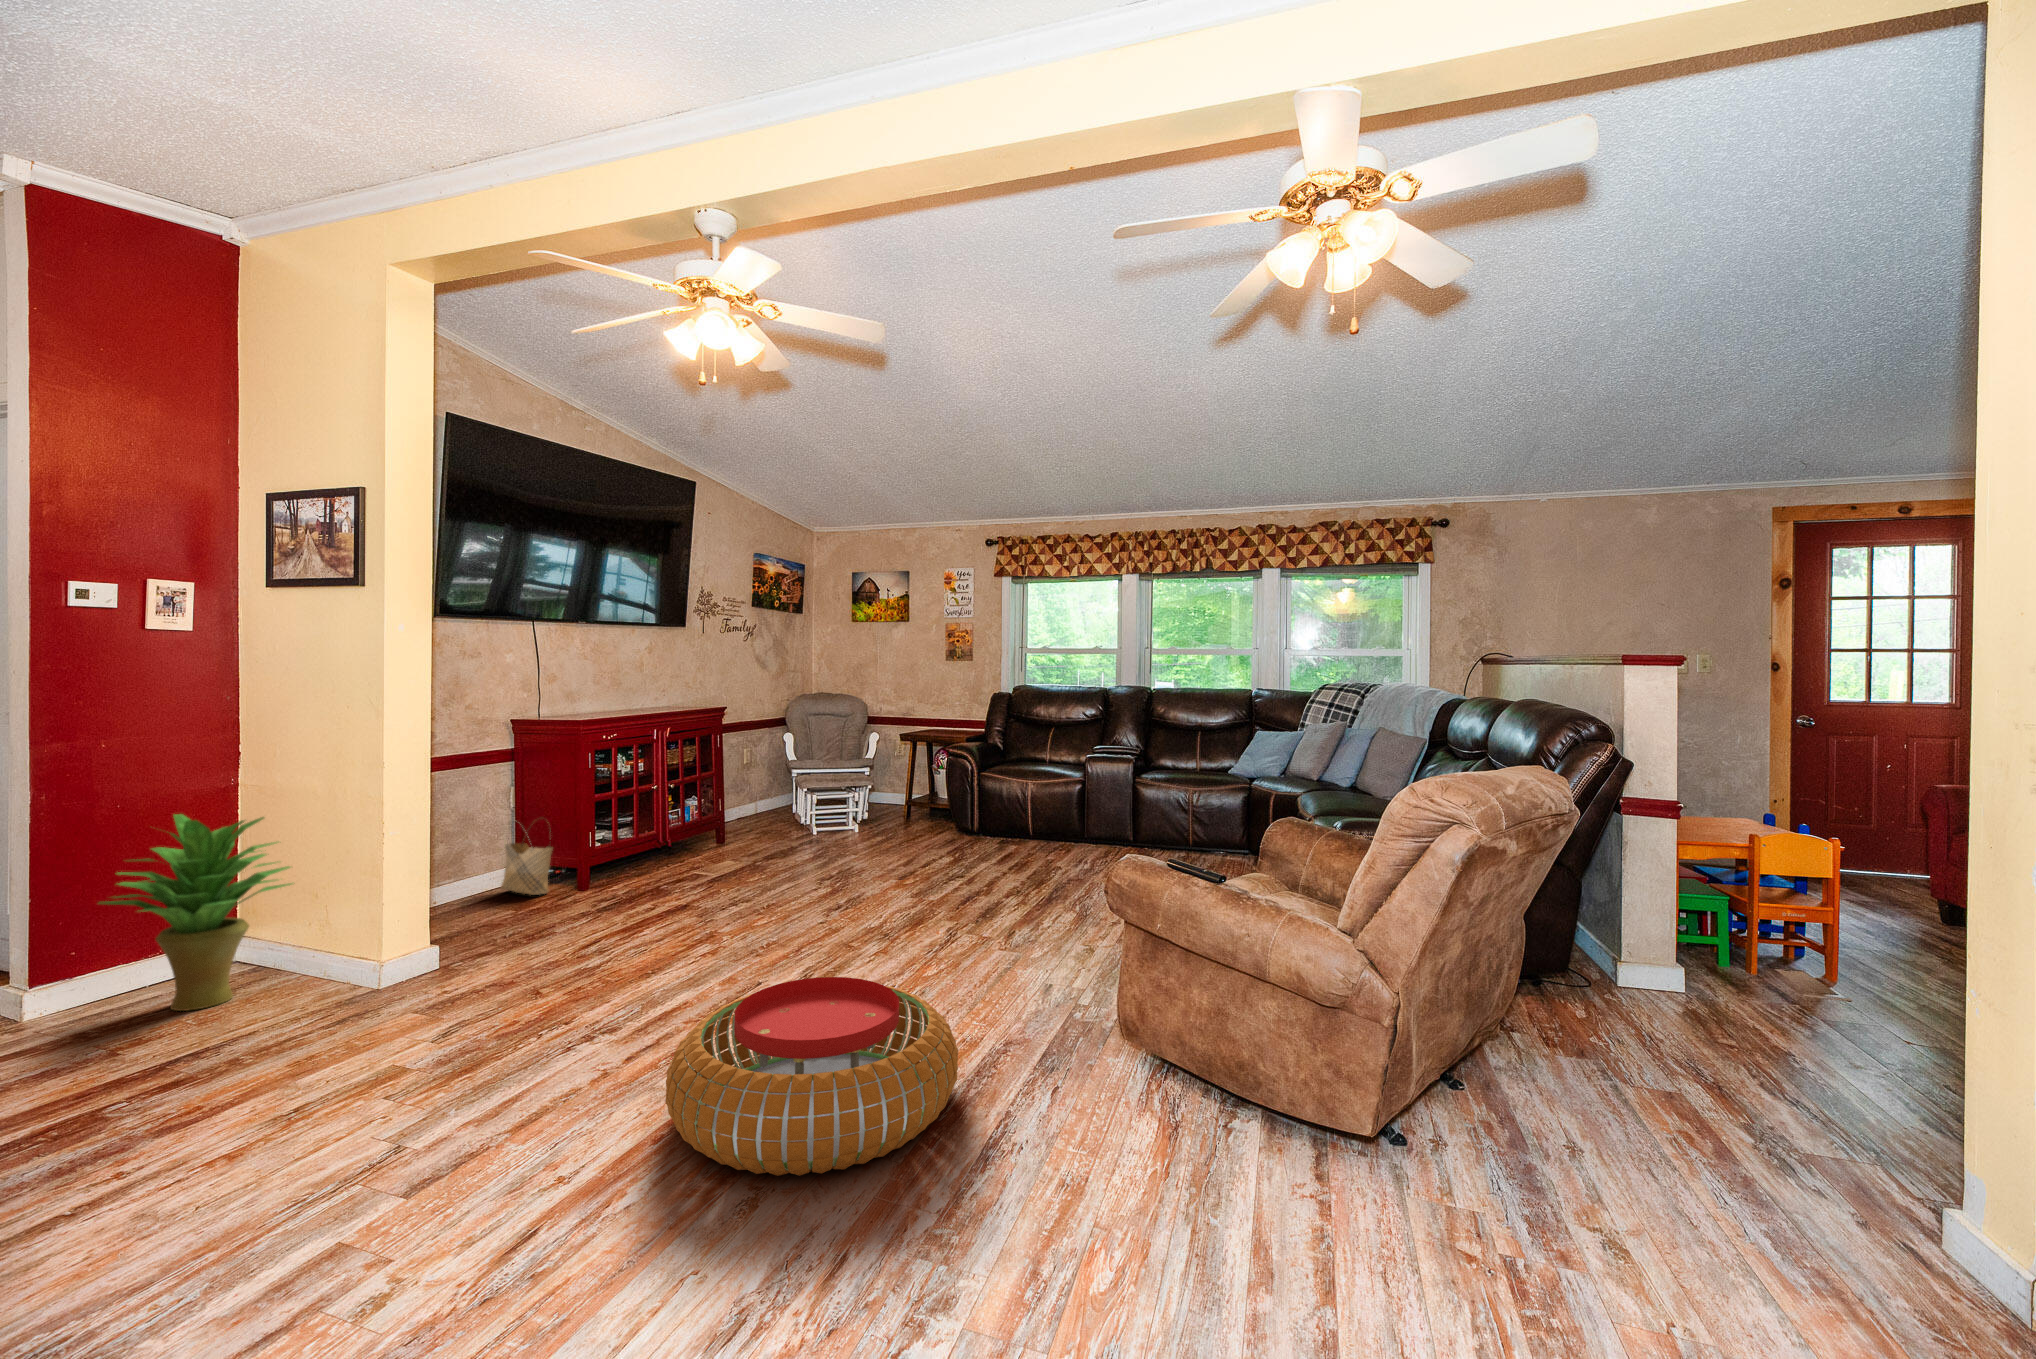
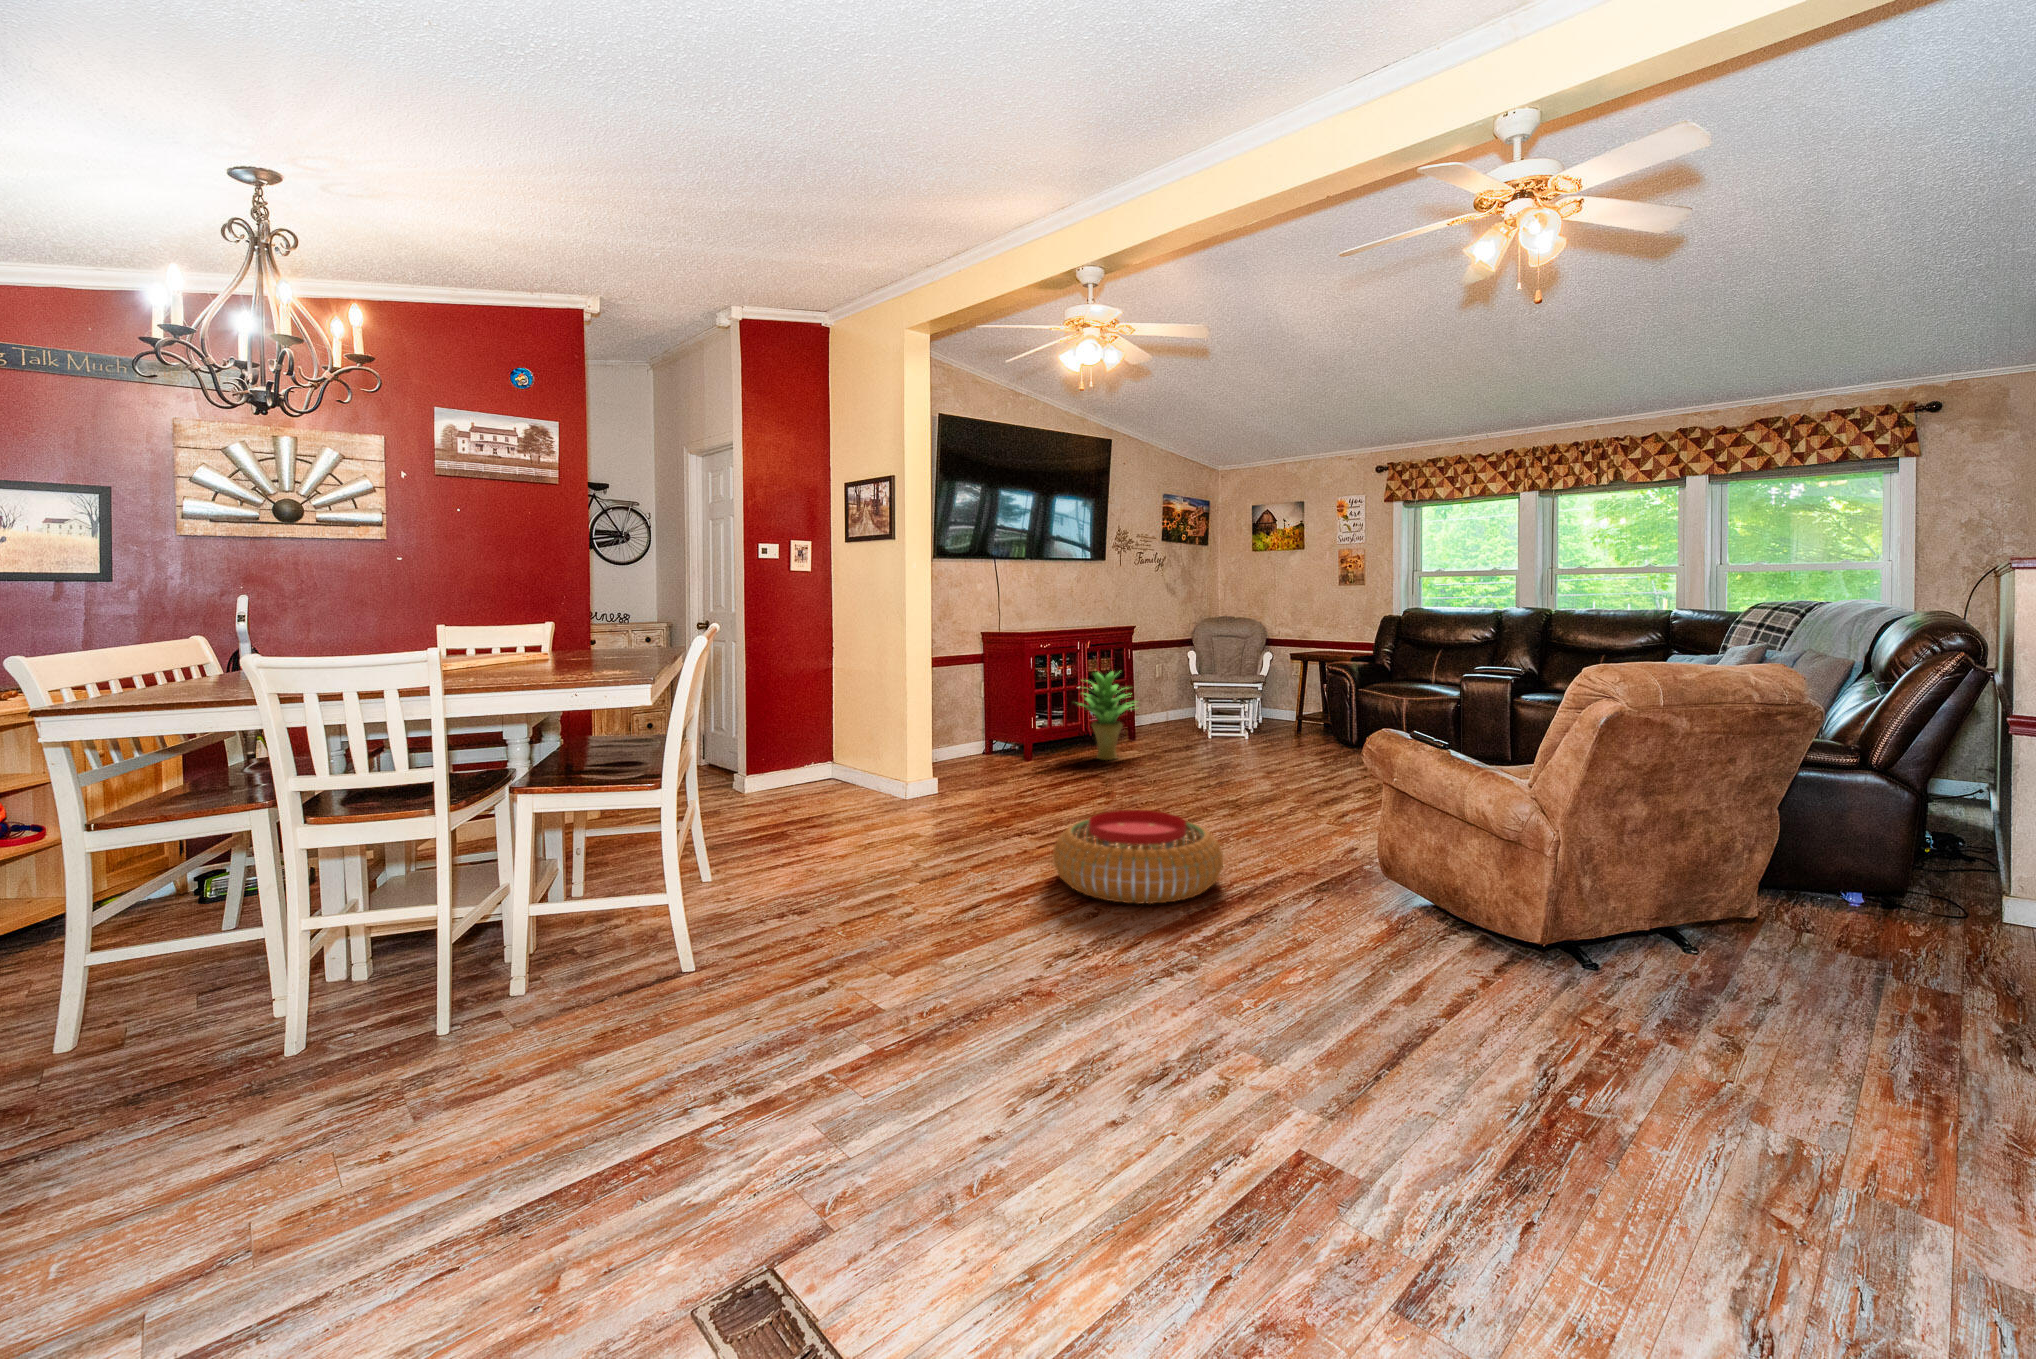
potted plant: present [99,814,292,1011] -> present [1079,671,1133,760]
woven basket: present [501,823,553,895] -> none [979,710,1010,763]

